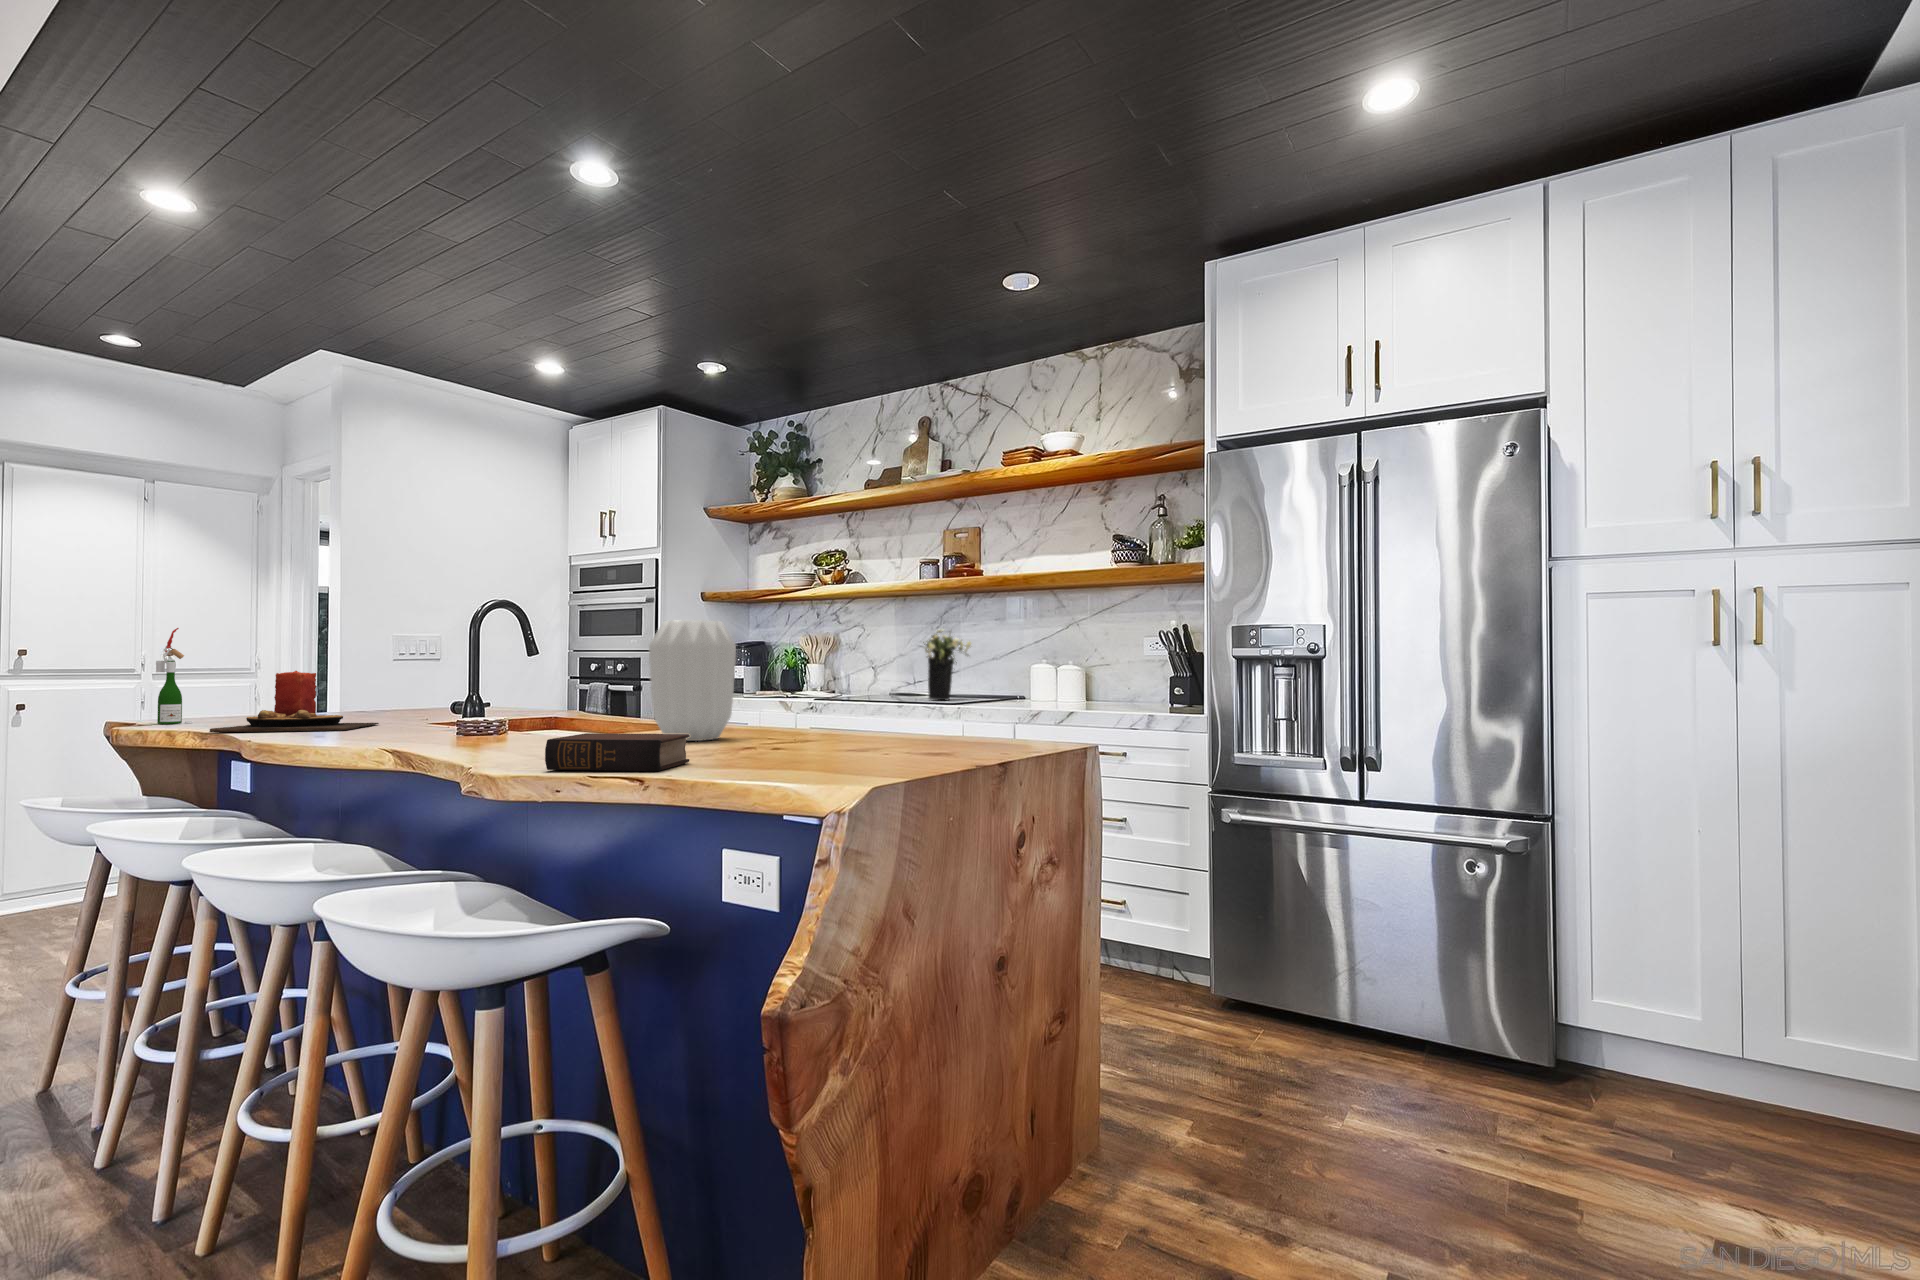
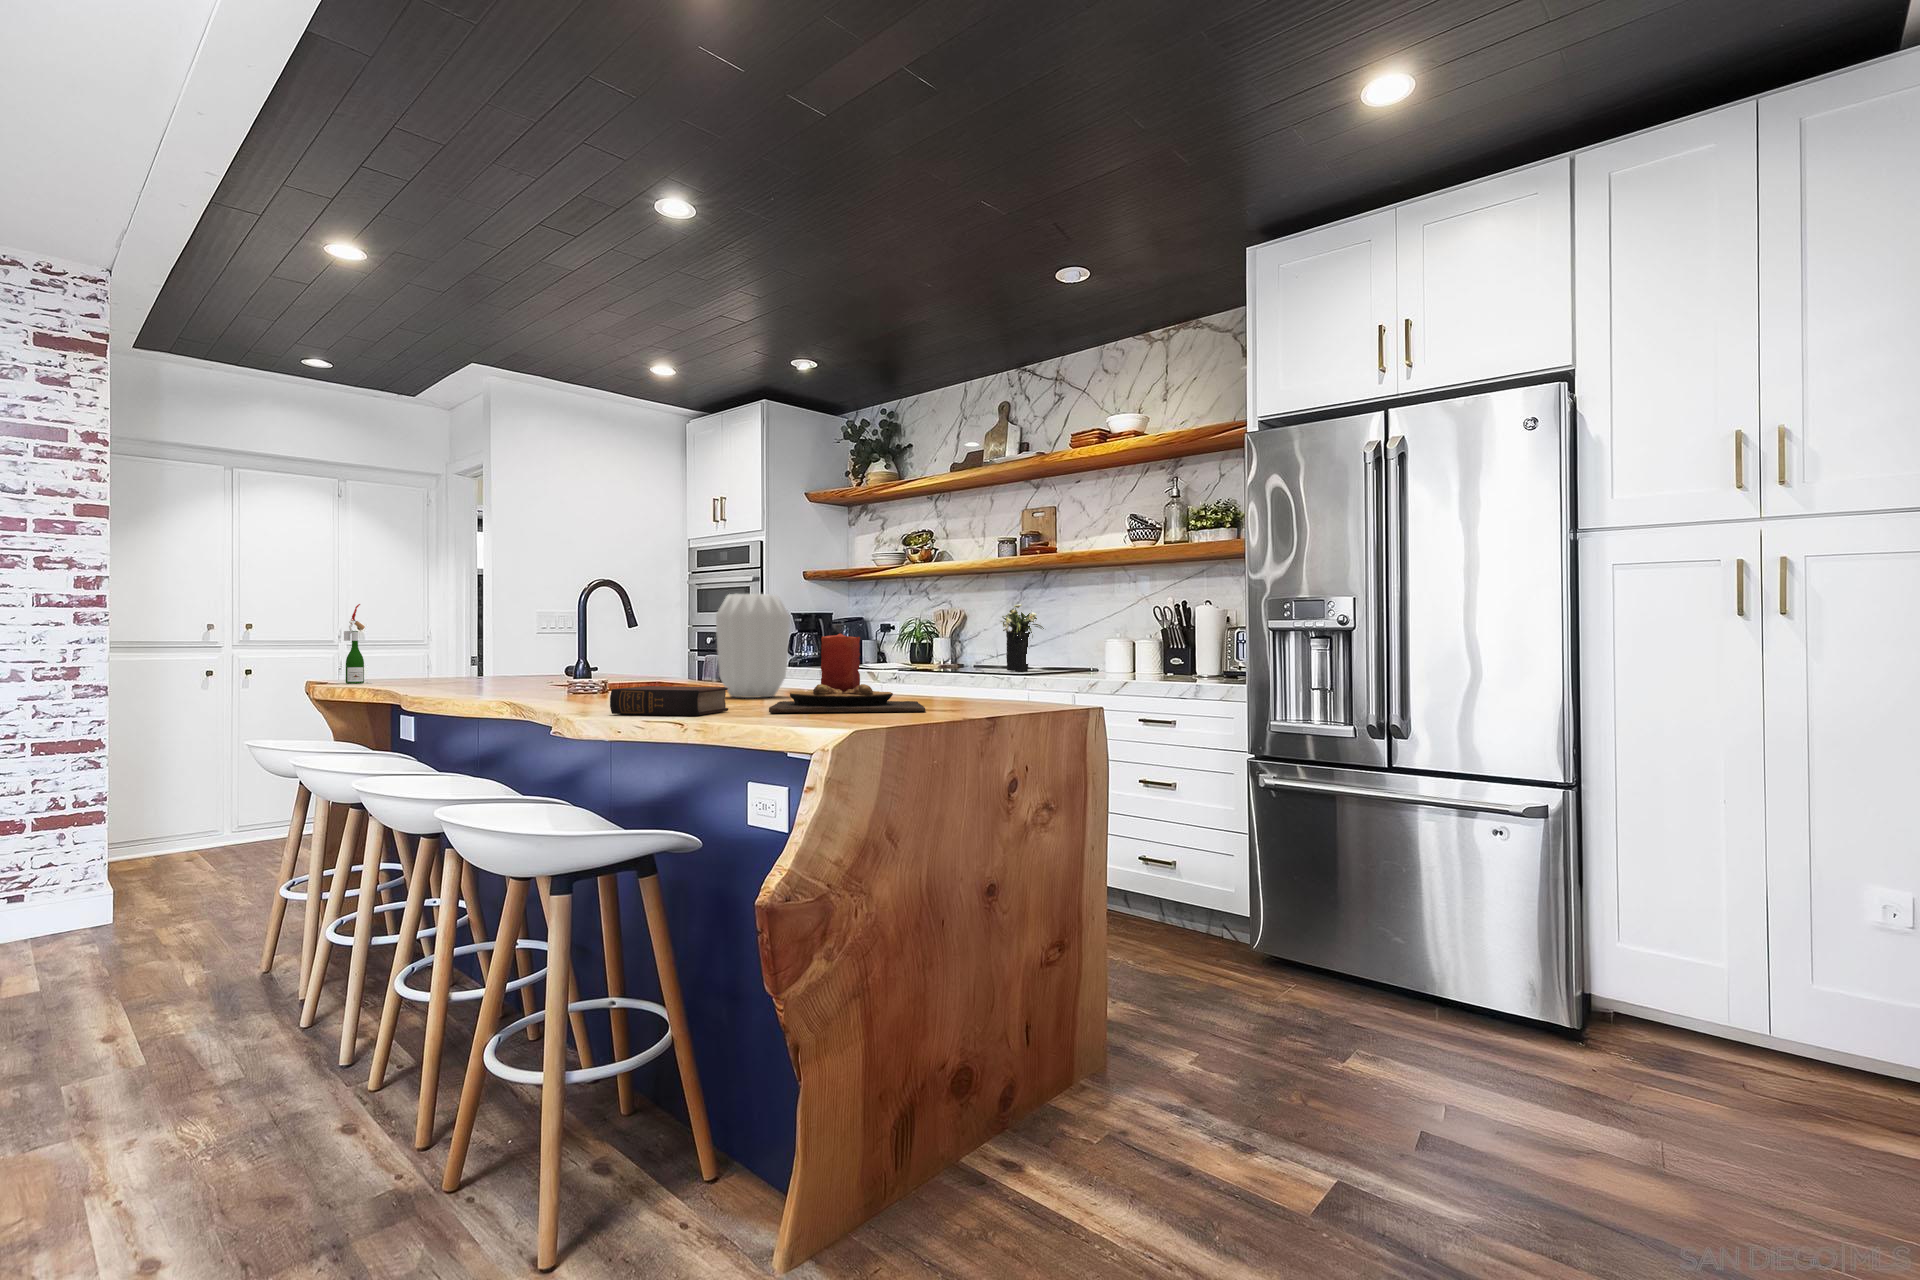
candle: present [209,671,379,733] -> present [769,633,925,713]

